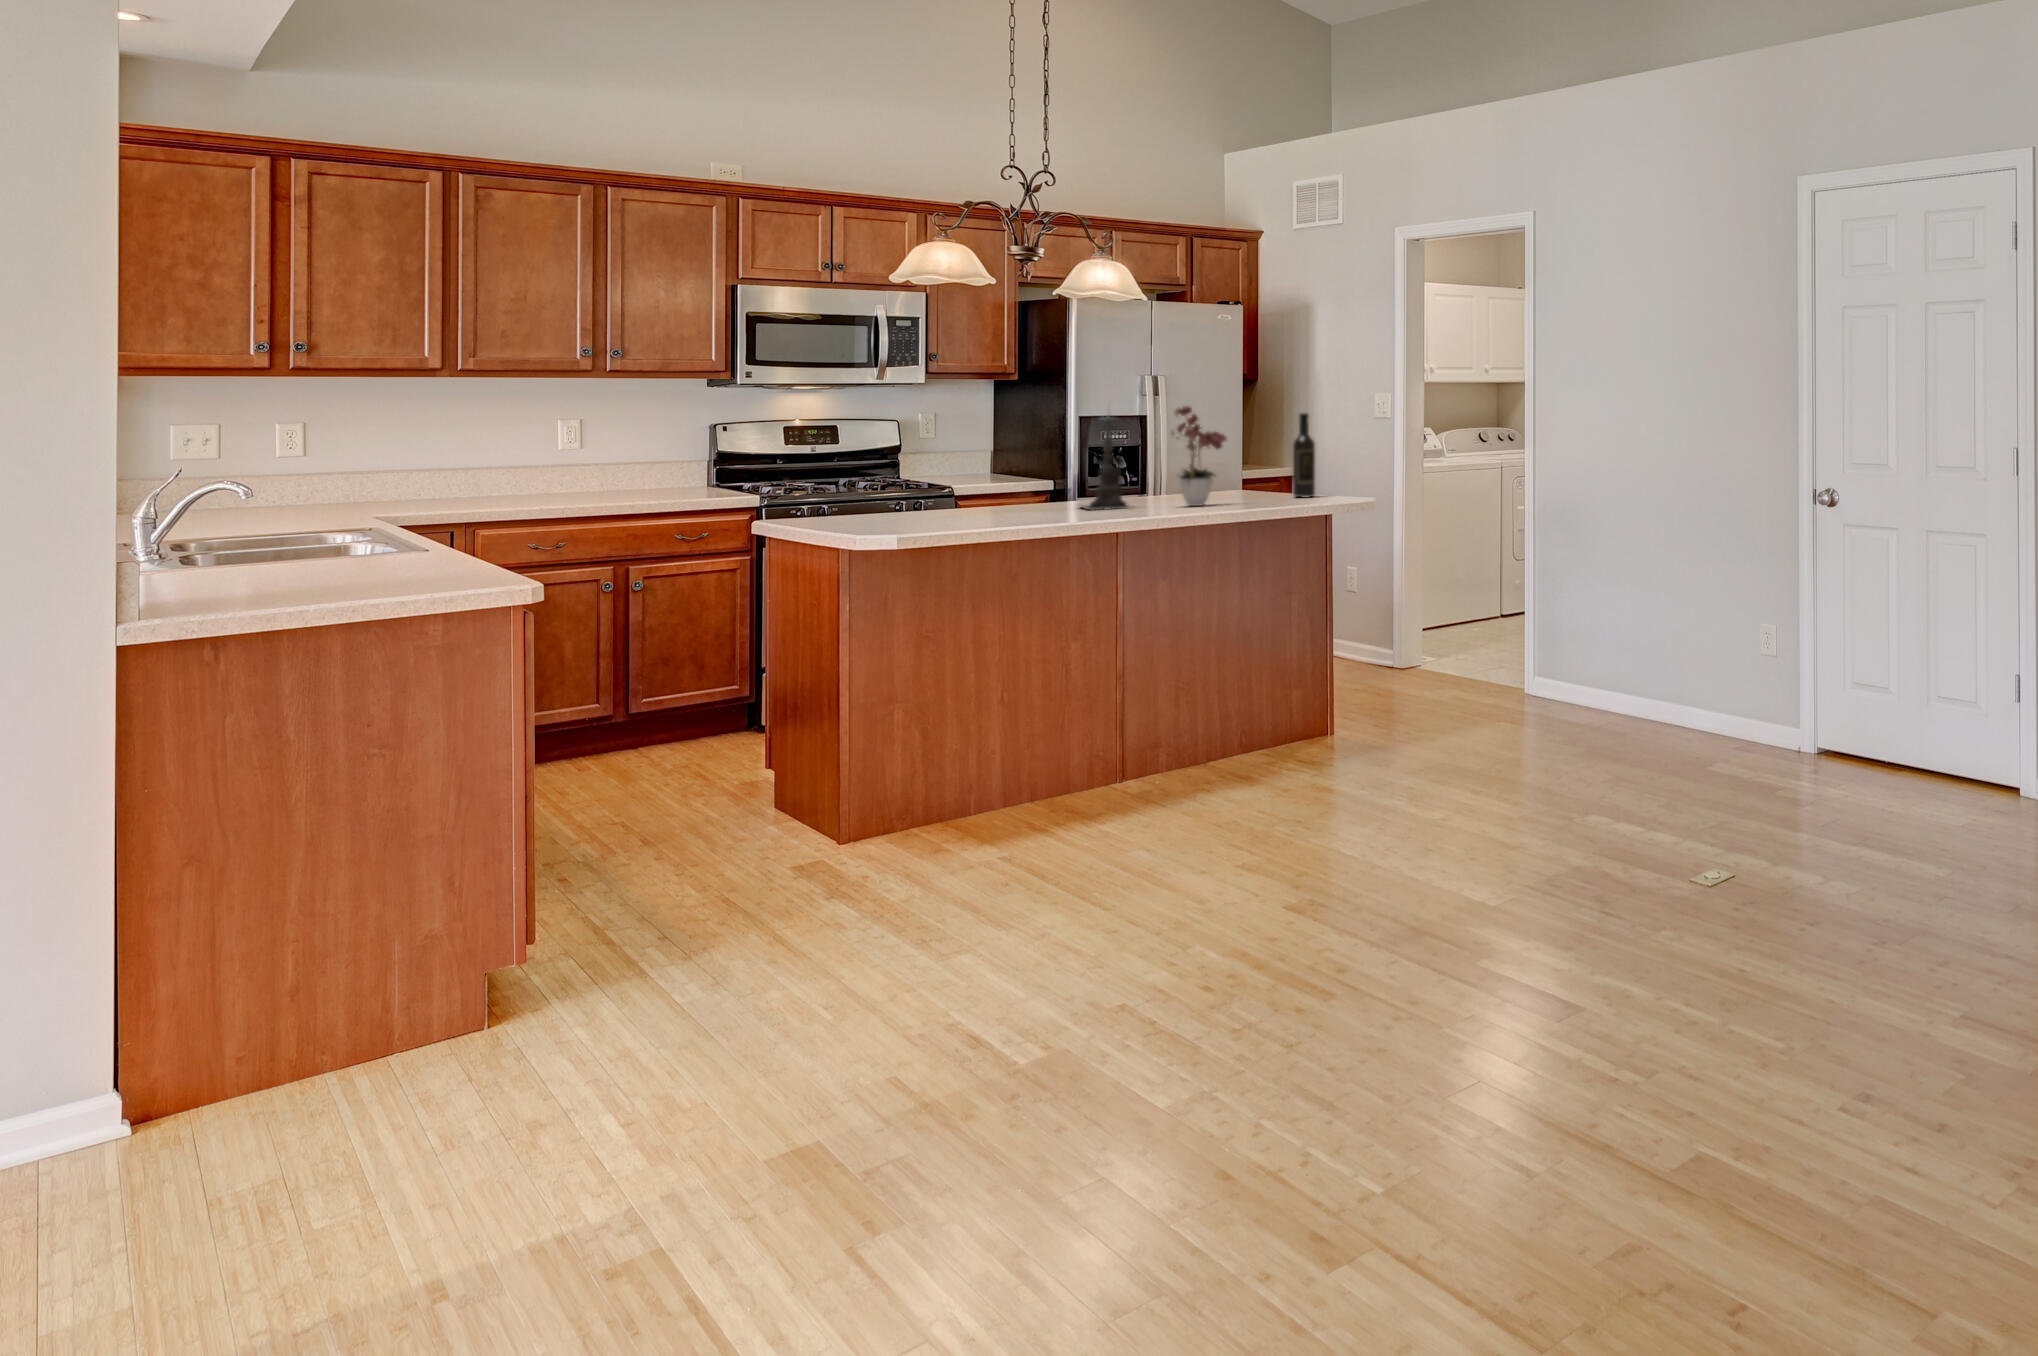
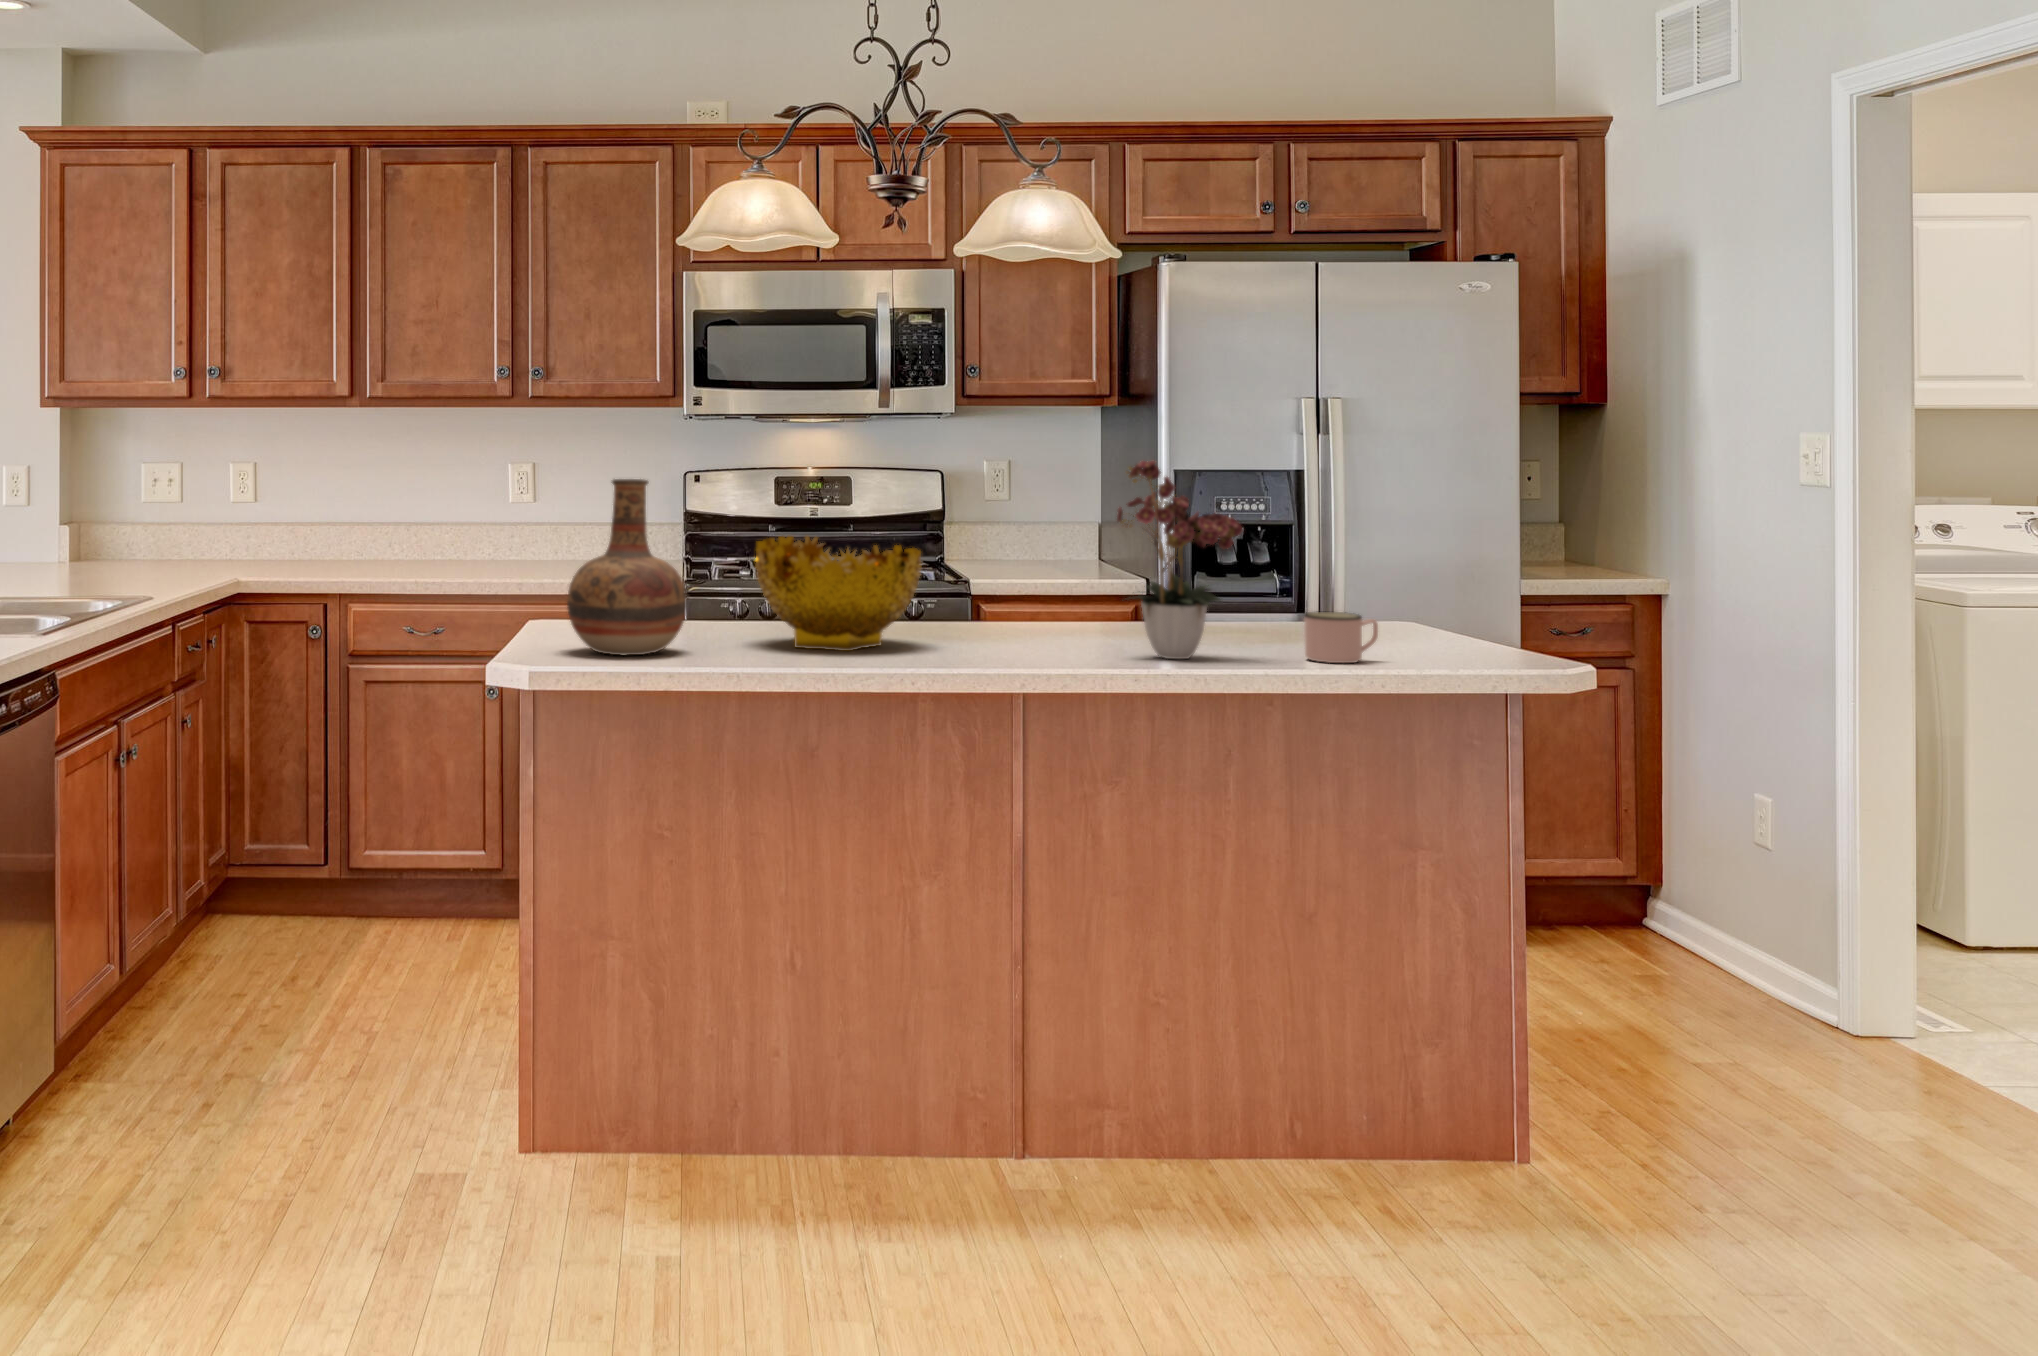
wine bottle: present [1293,413,1315,497] -> none [1426,480,1479,660]
candle holder: present [1083,416,1131,510] -> none [978,451,1083,650]
vase: none [879,423,956,527] -> present [567,479,687,655]
decorative bowl: none [966,455,1067,518] -> present [755,535,921,651]
mug: none [1250,478,1280,502] -> present [1304,611,1378,663]

